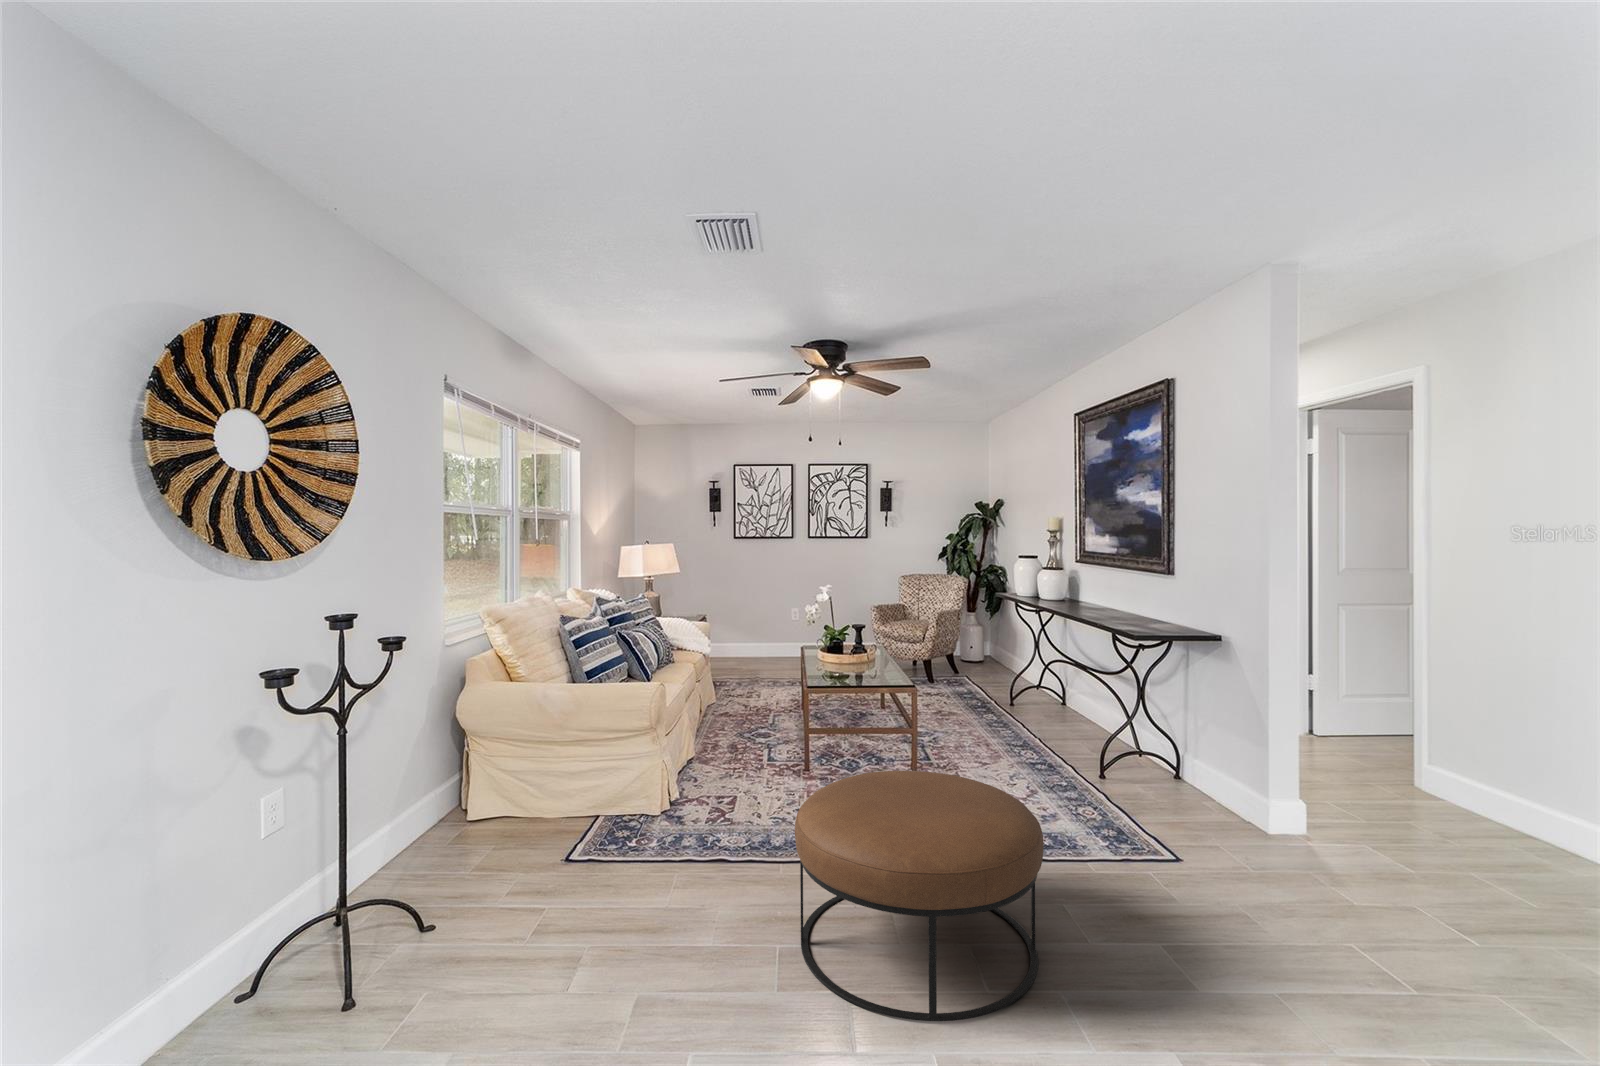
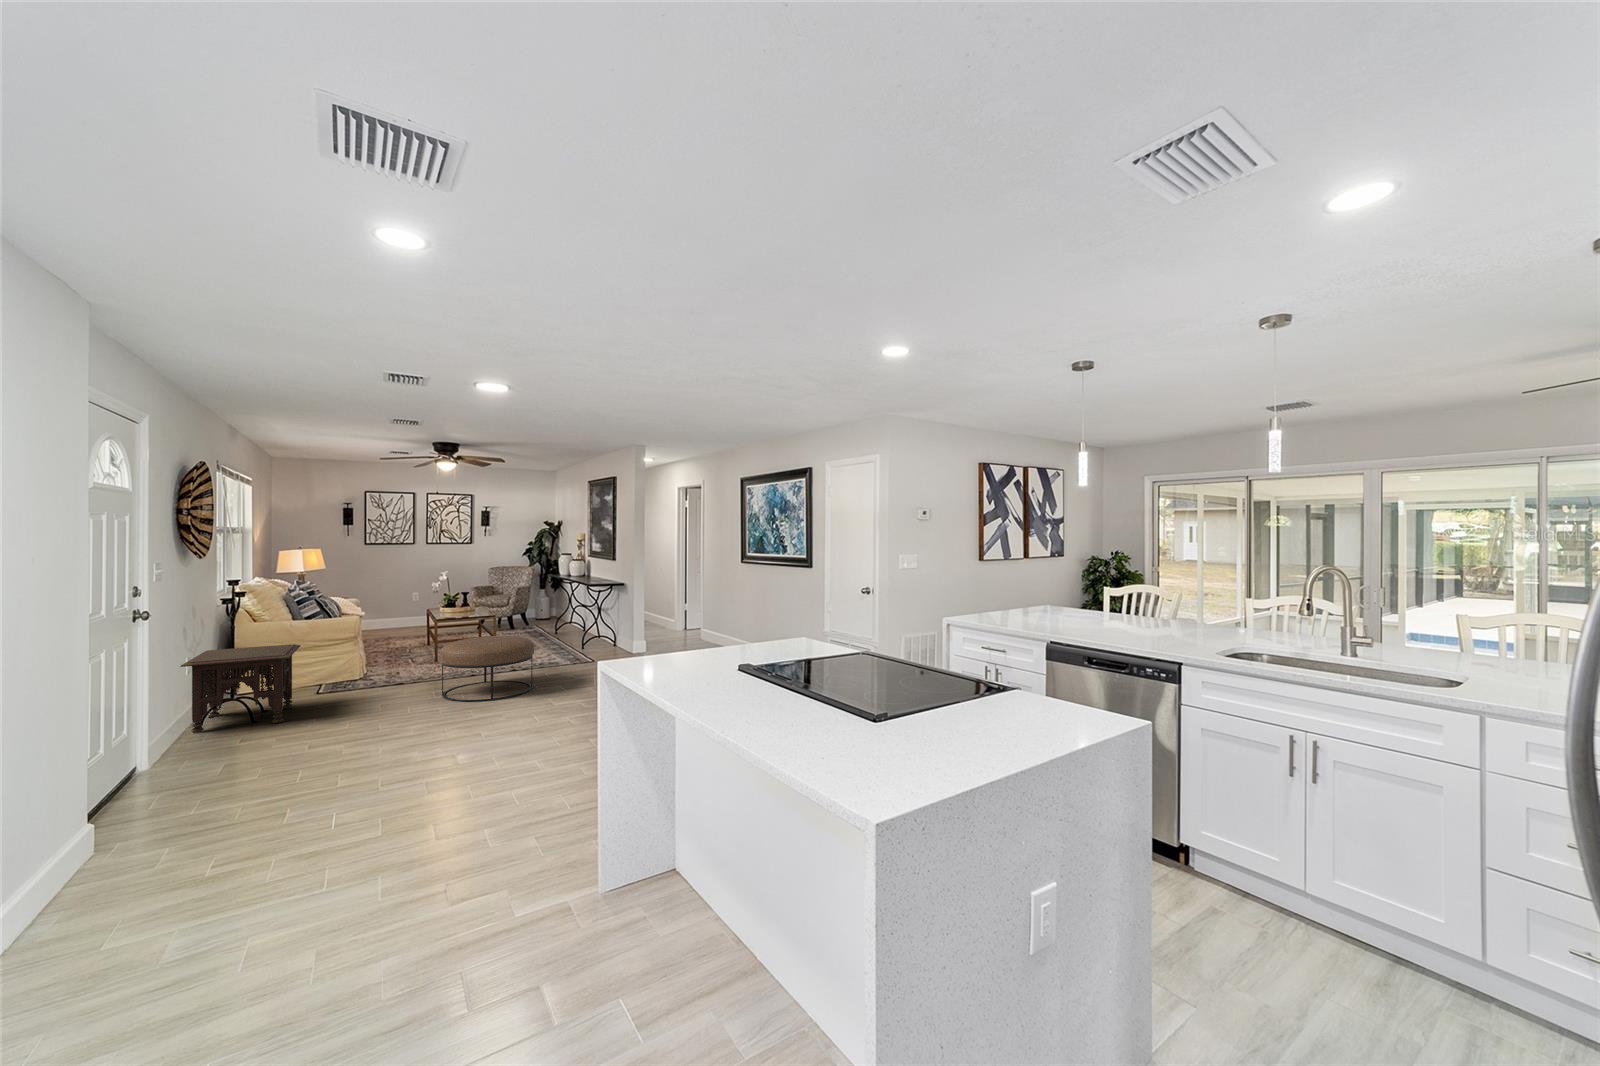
side table: none [210,759,517,999] -> present [180,644,301,733]

